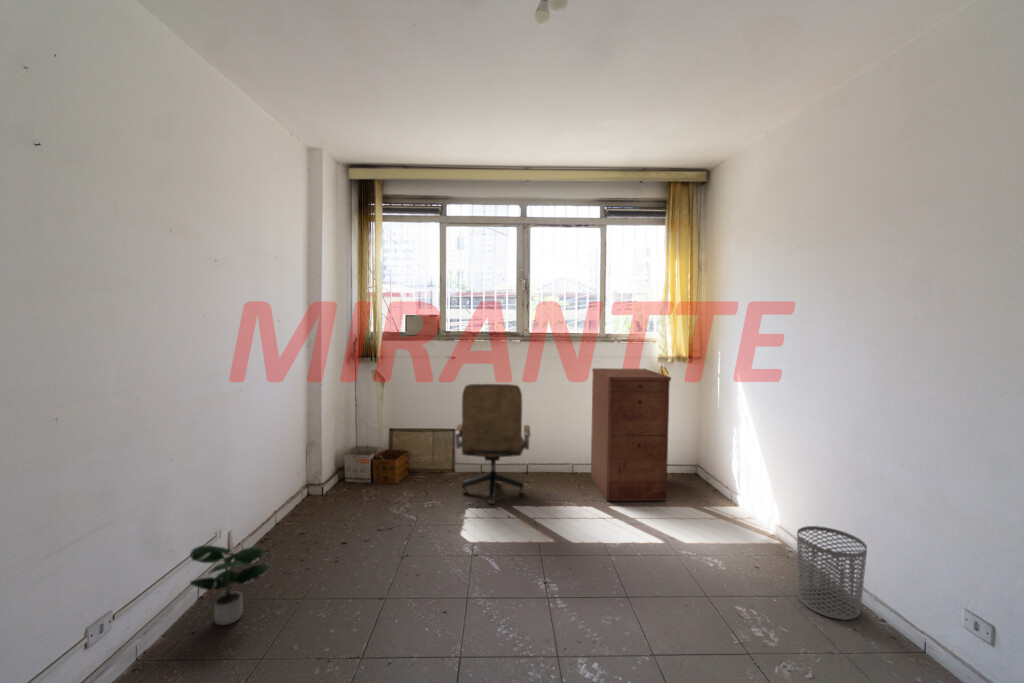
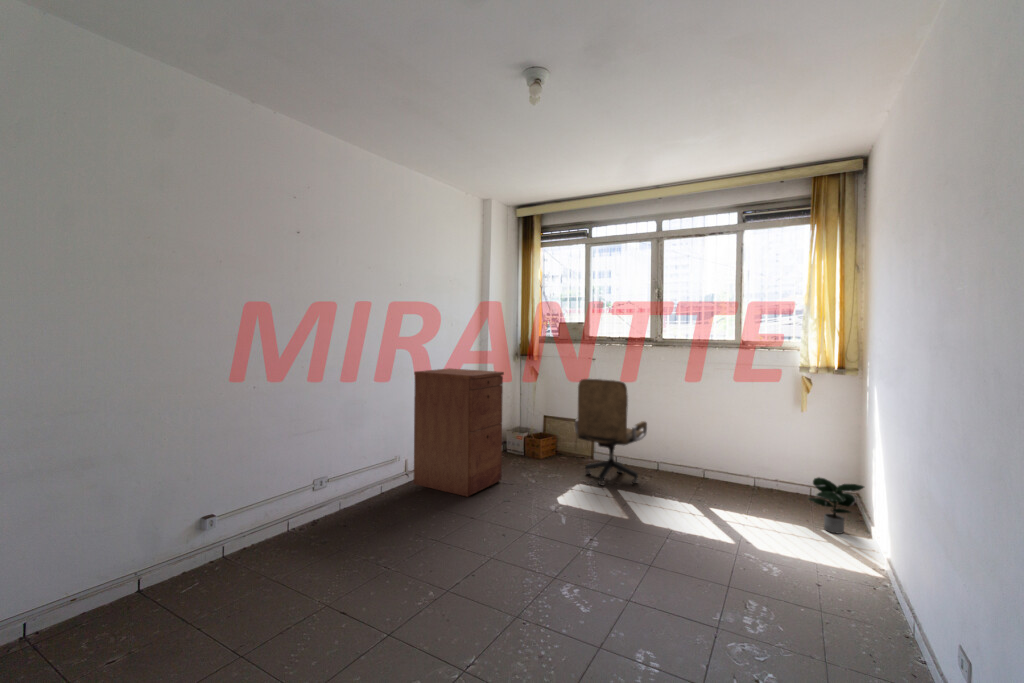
filing cabinet: present [591,368,671,501] -> present [414,368,504,496]
waste bin: present [797,526,867,620] -> none [829,543,910,649]
potted plant: present [190,545,269,625] -> present [809,477,864,534]

